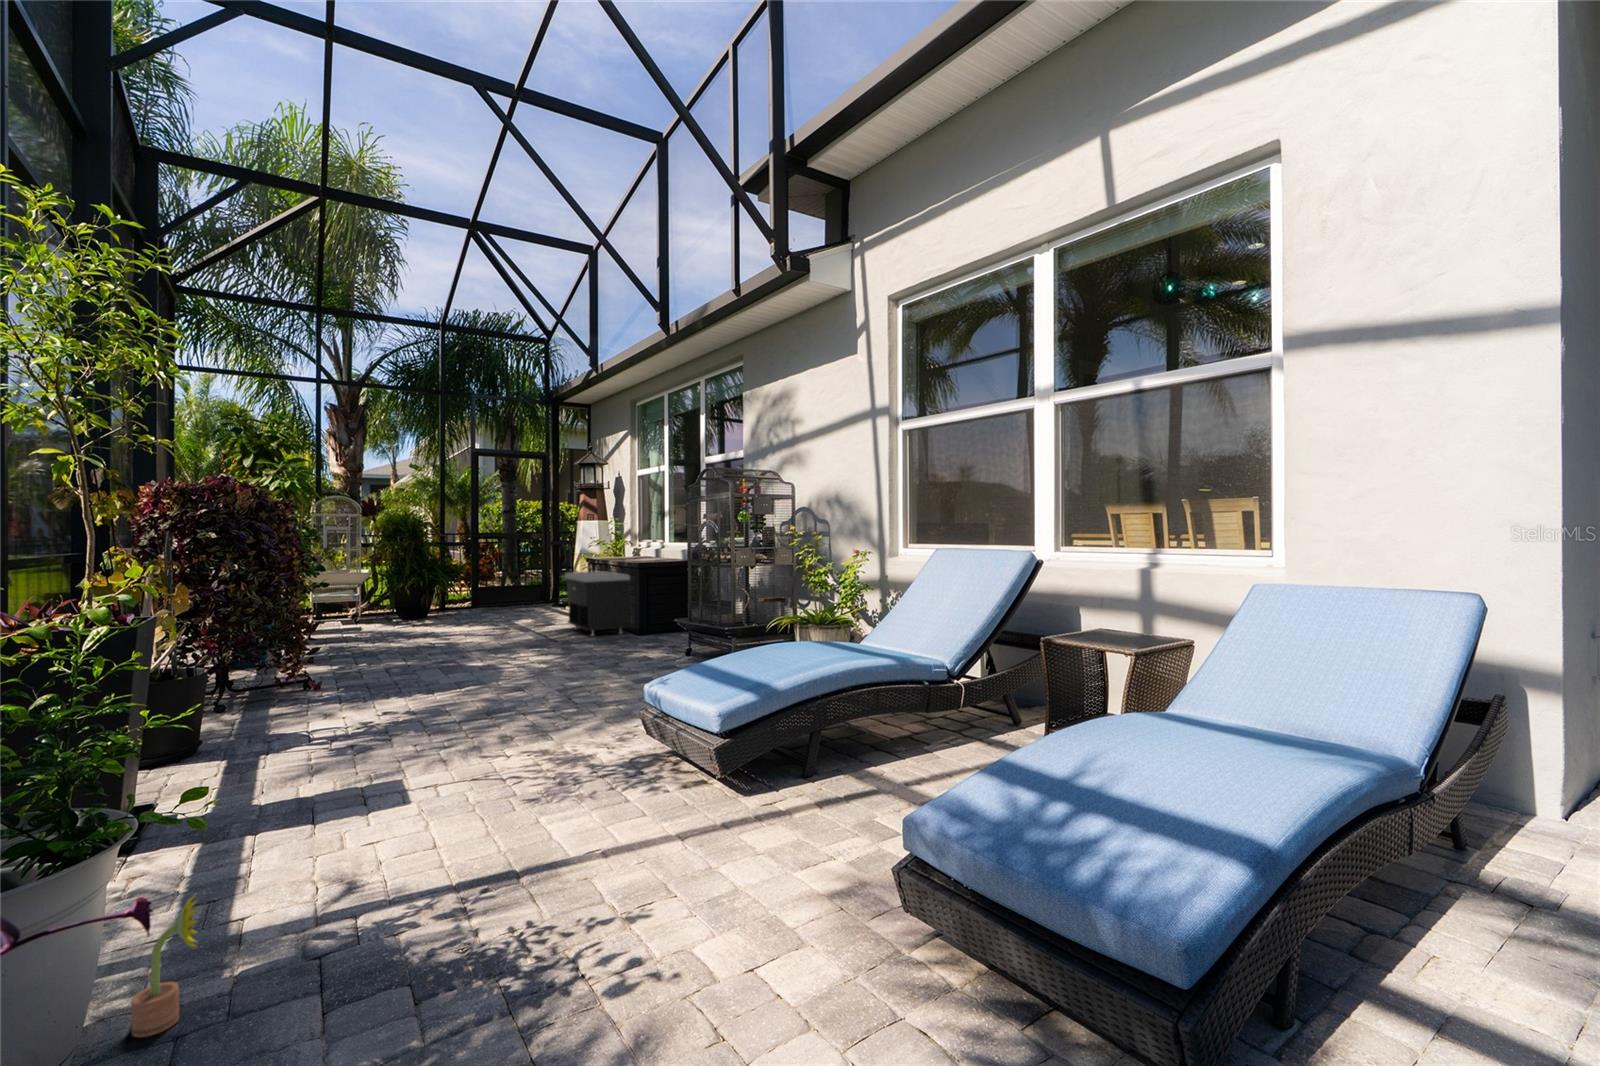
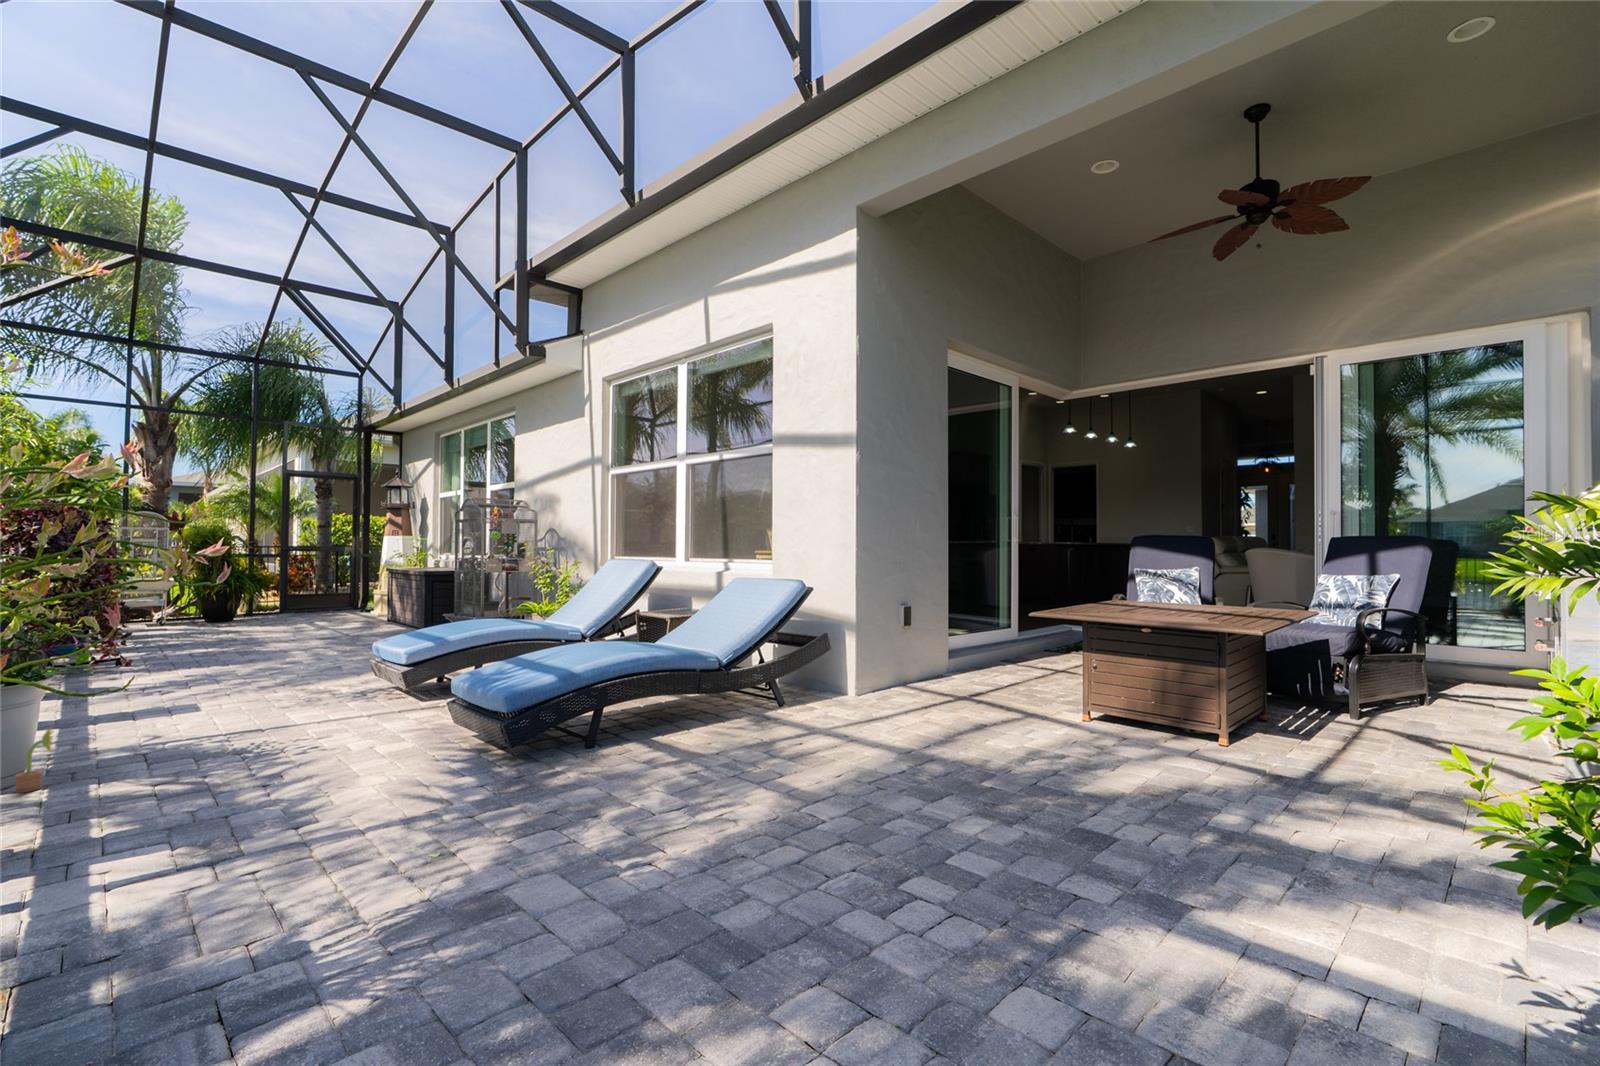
storage bench: present [564,571,631,636] -> none [361,578,418,630]

